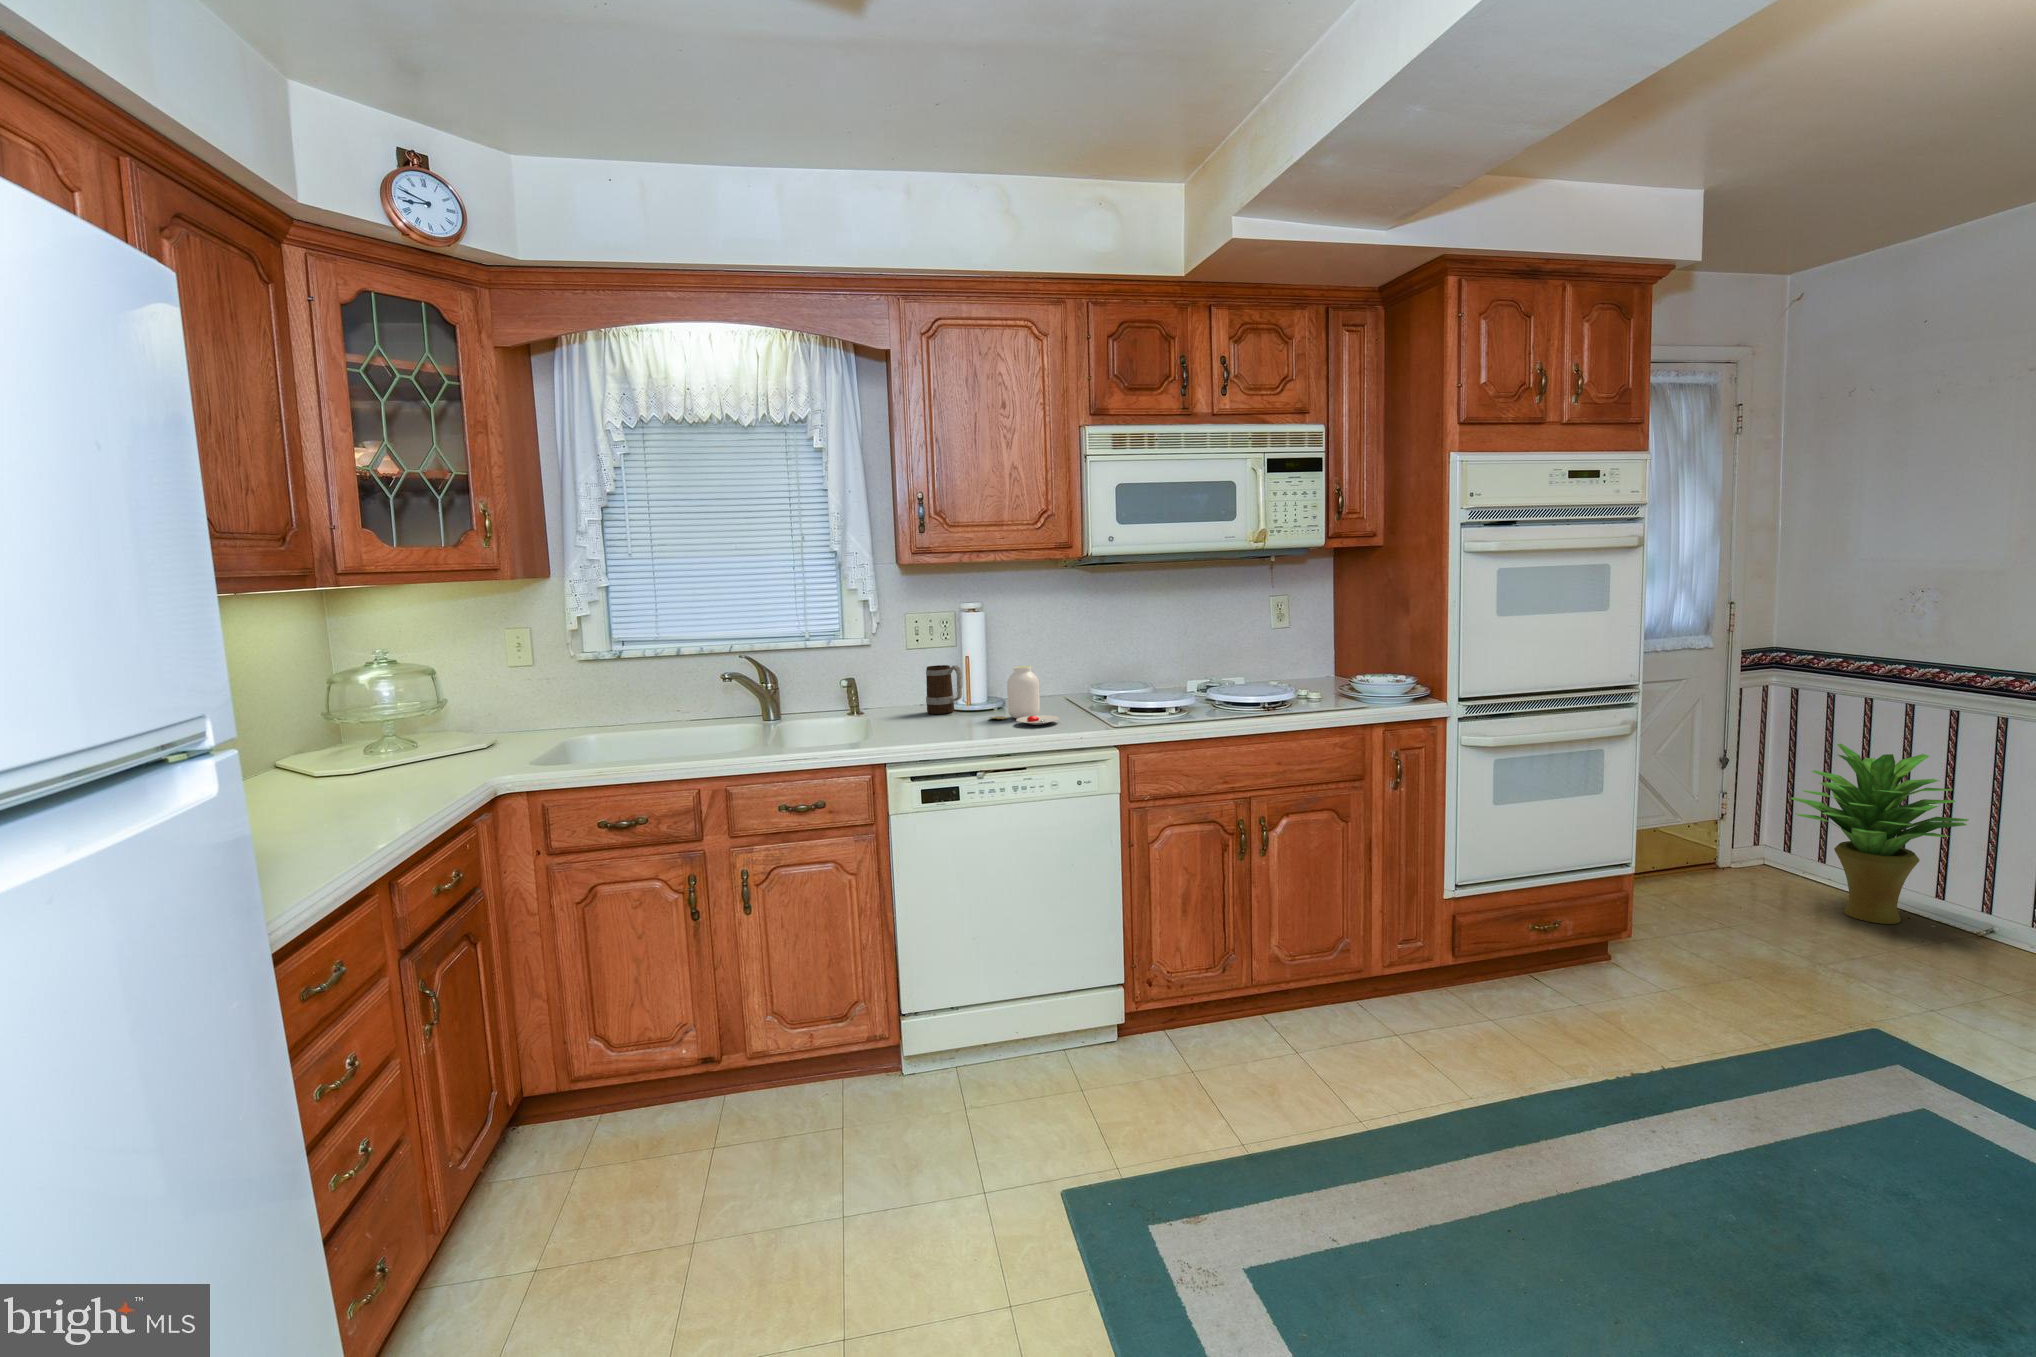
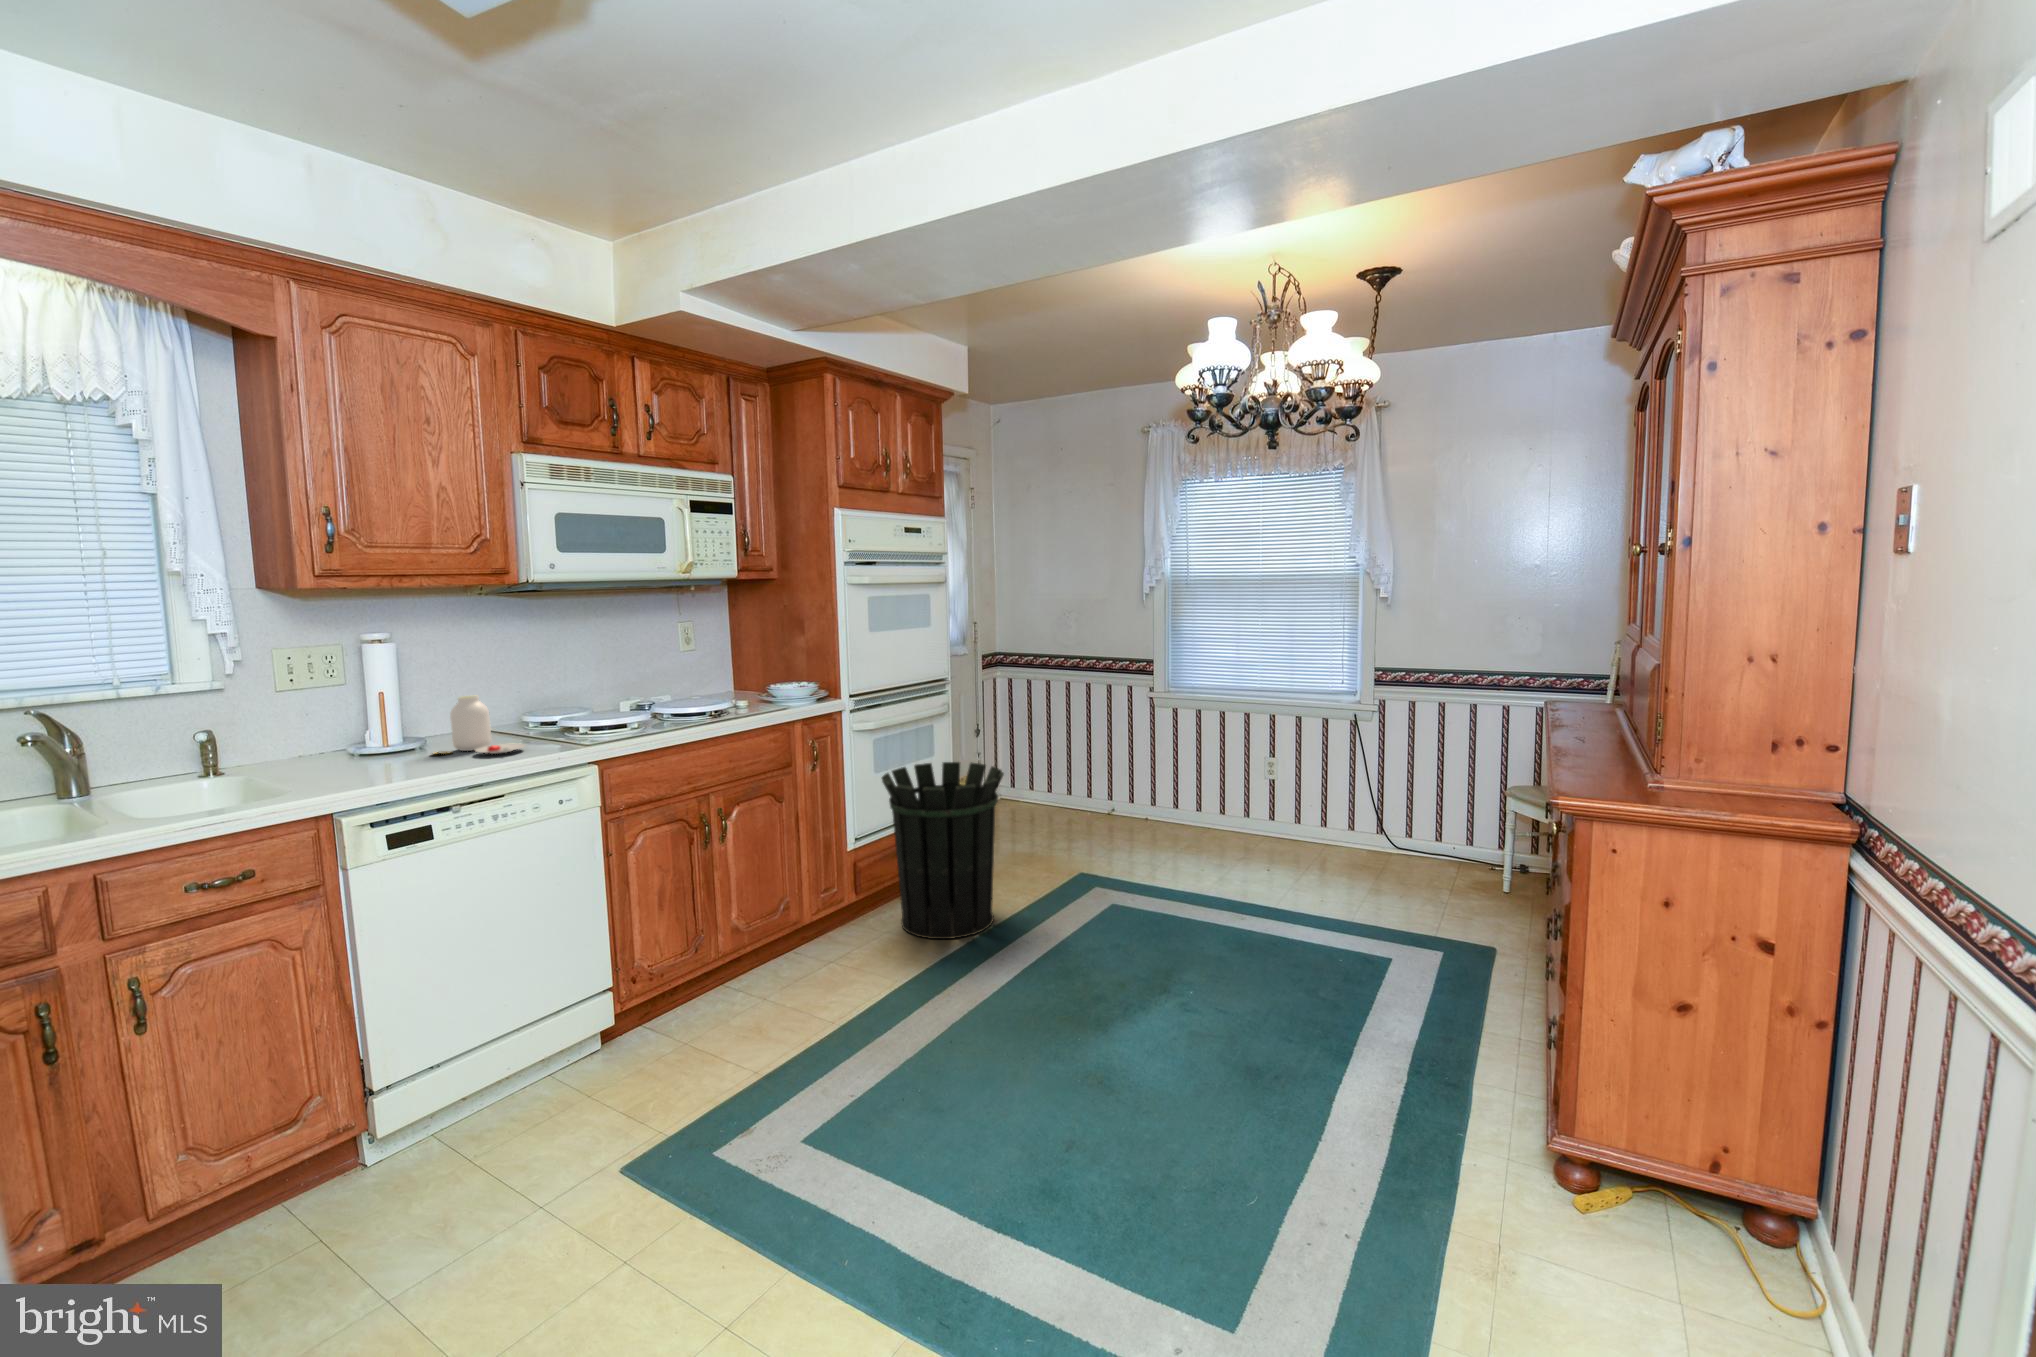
mug: present [926,665,962,714] -> none [324,701,379,759]
potted plant: present [1791,744,1969,924] -> none [1019,711,1100,820]
waste bin: none [1494,799,1704,1061] -> present [882,762,1004,939]

